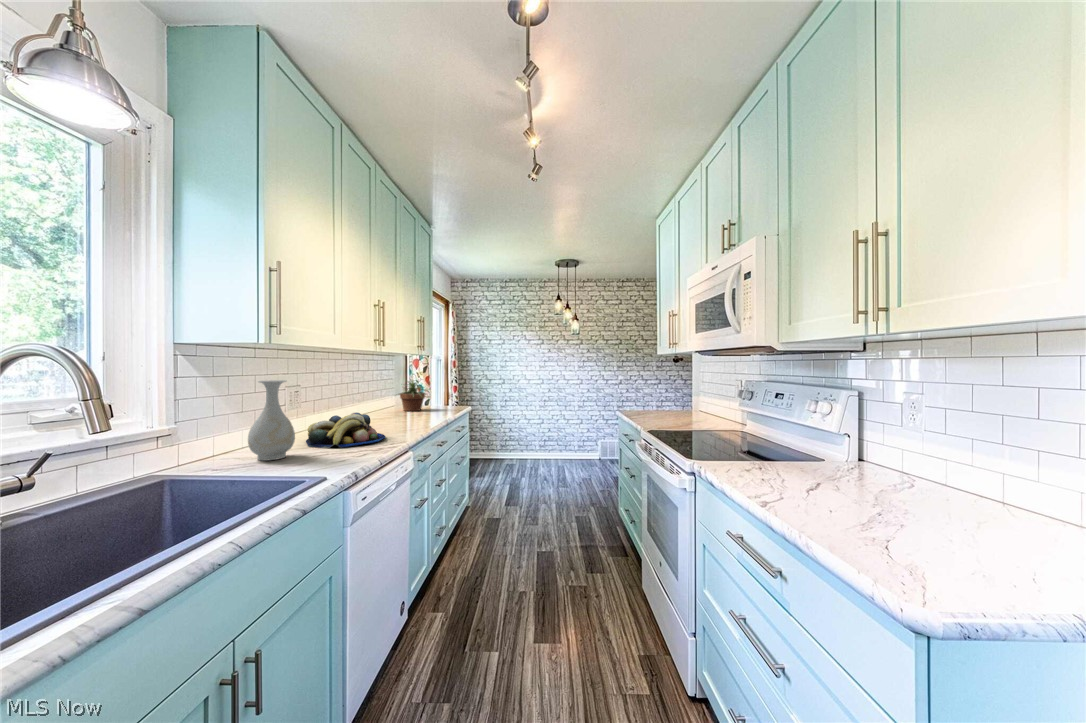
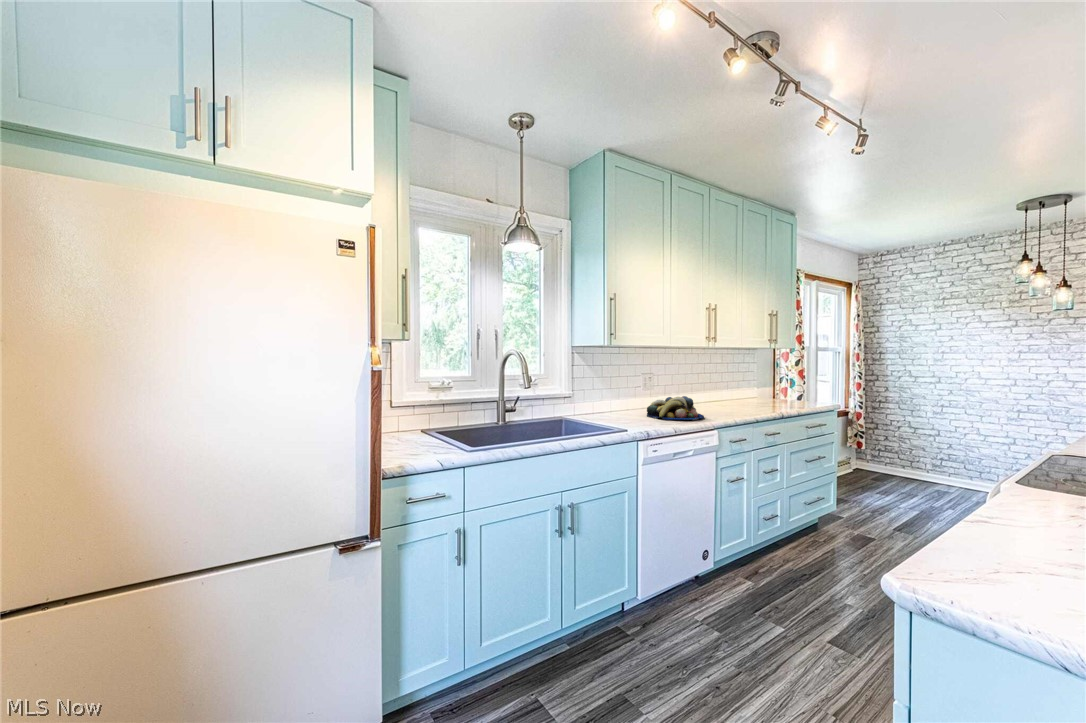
vase: present [248,380,295,461] -> none [607,369,632,420]
potted plant: present [399,381,426,411] -> none [746,372,790,403]

